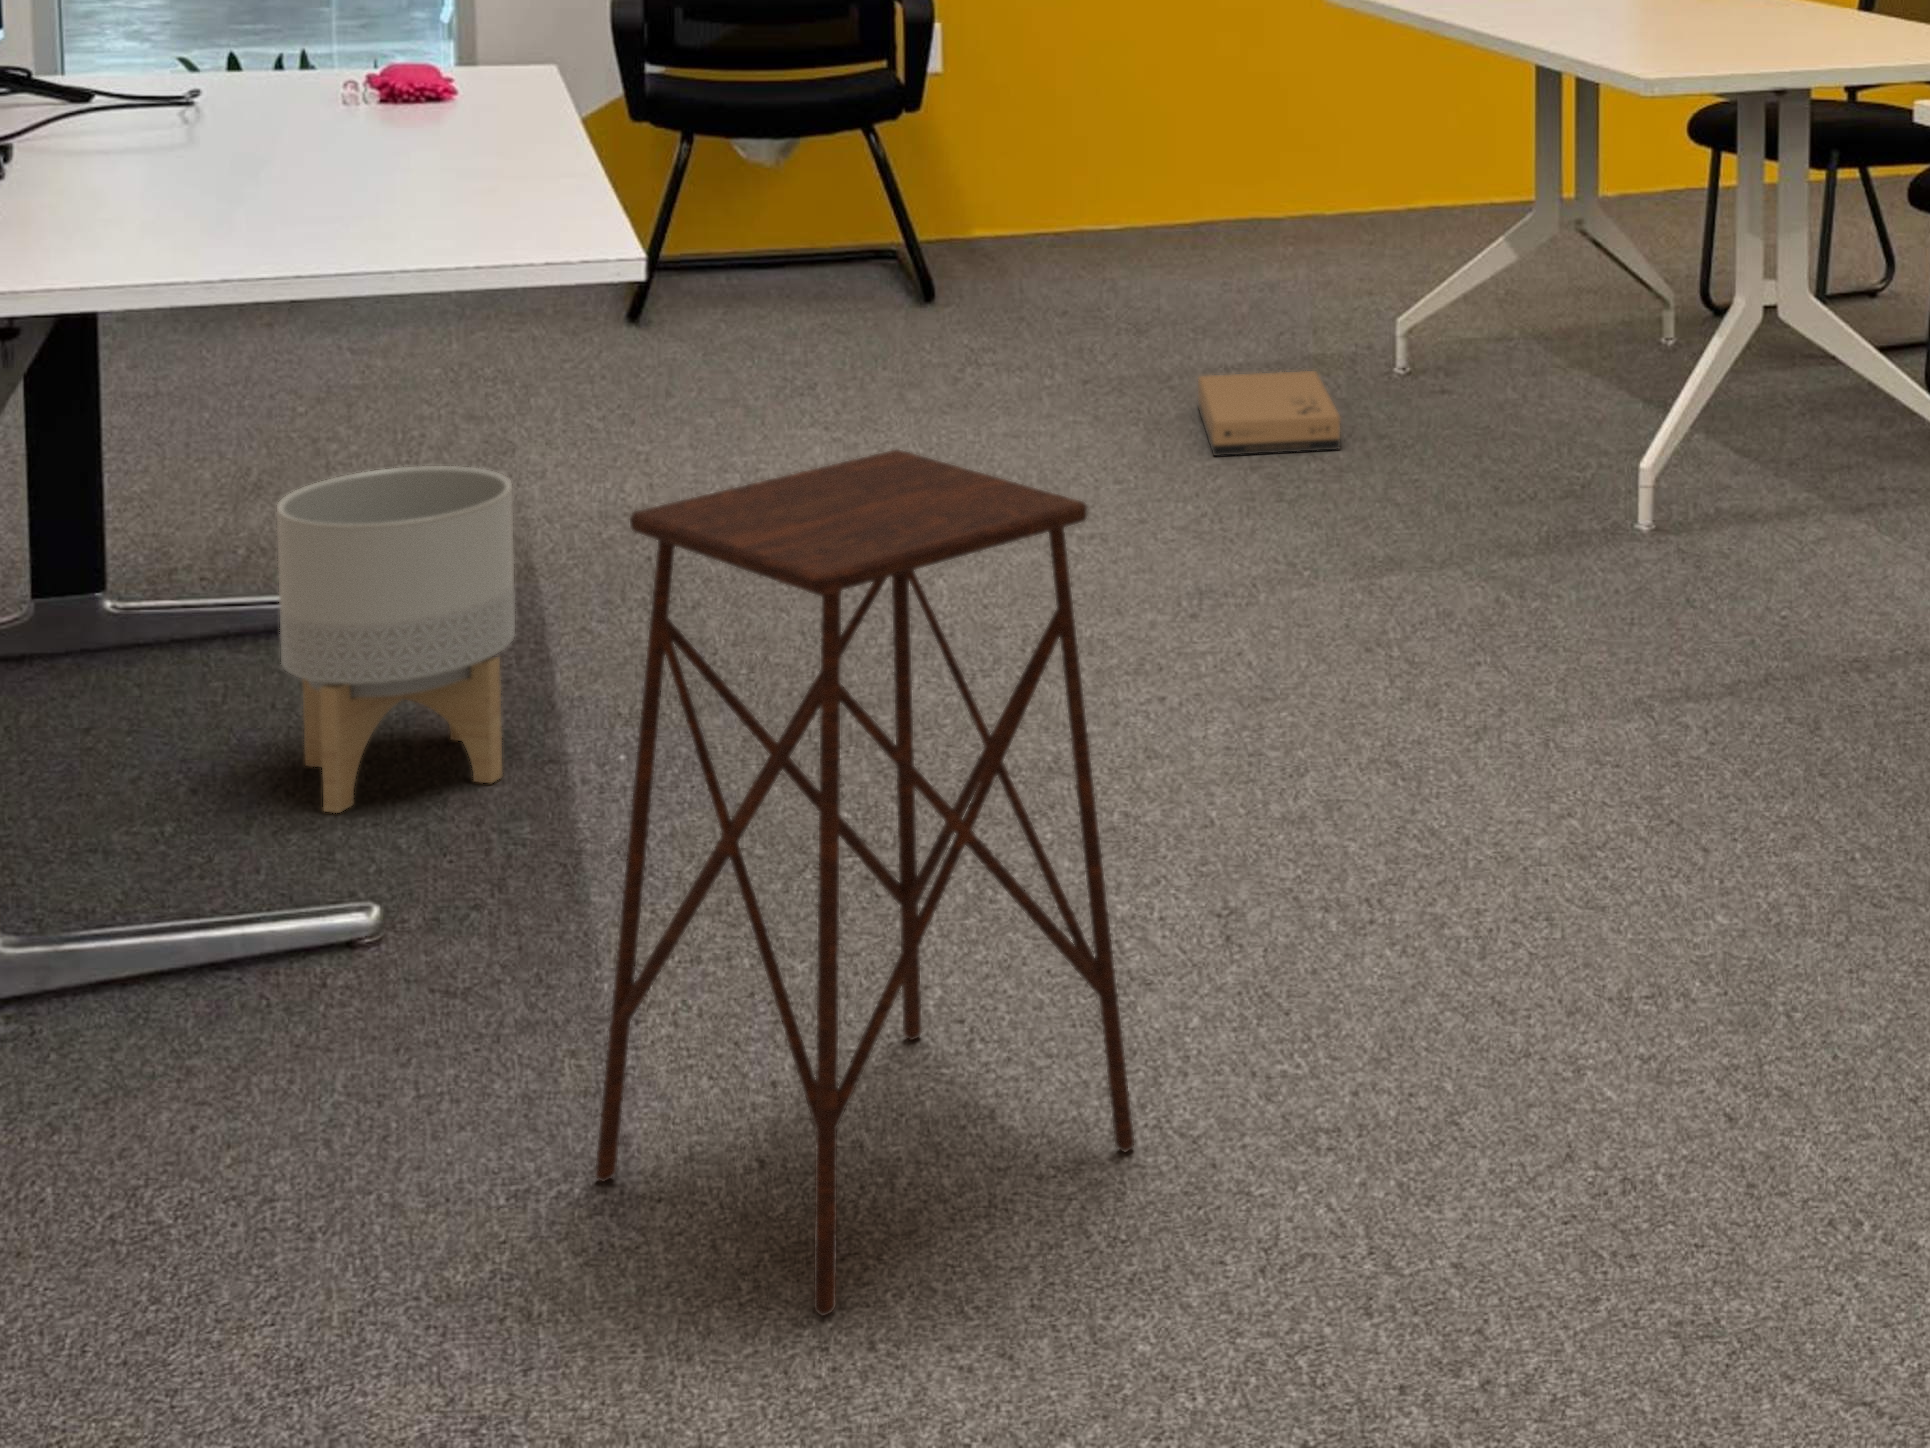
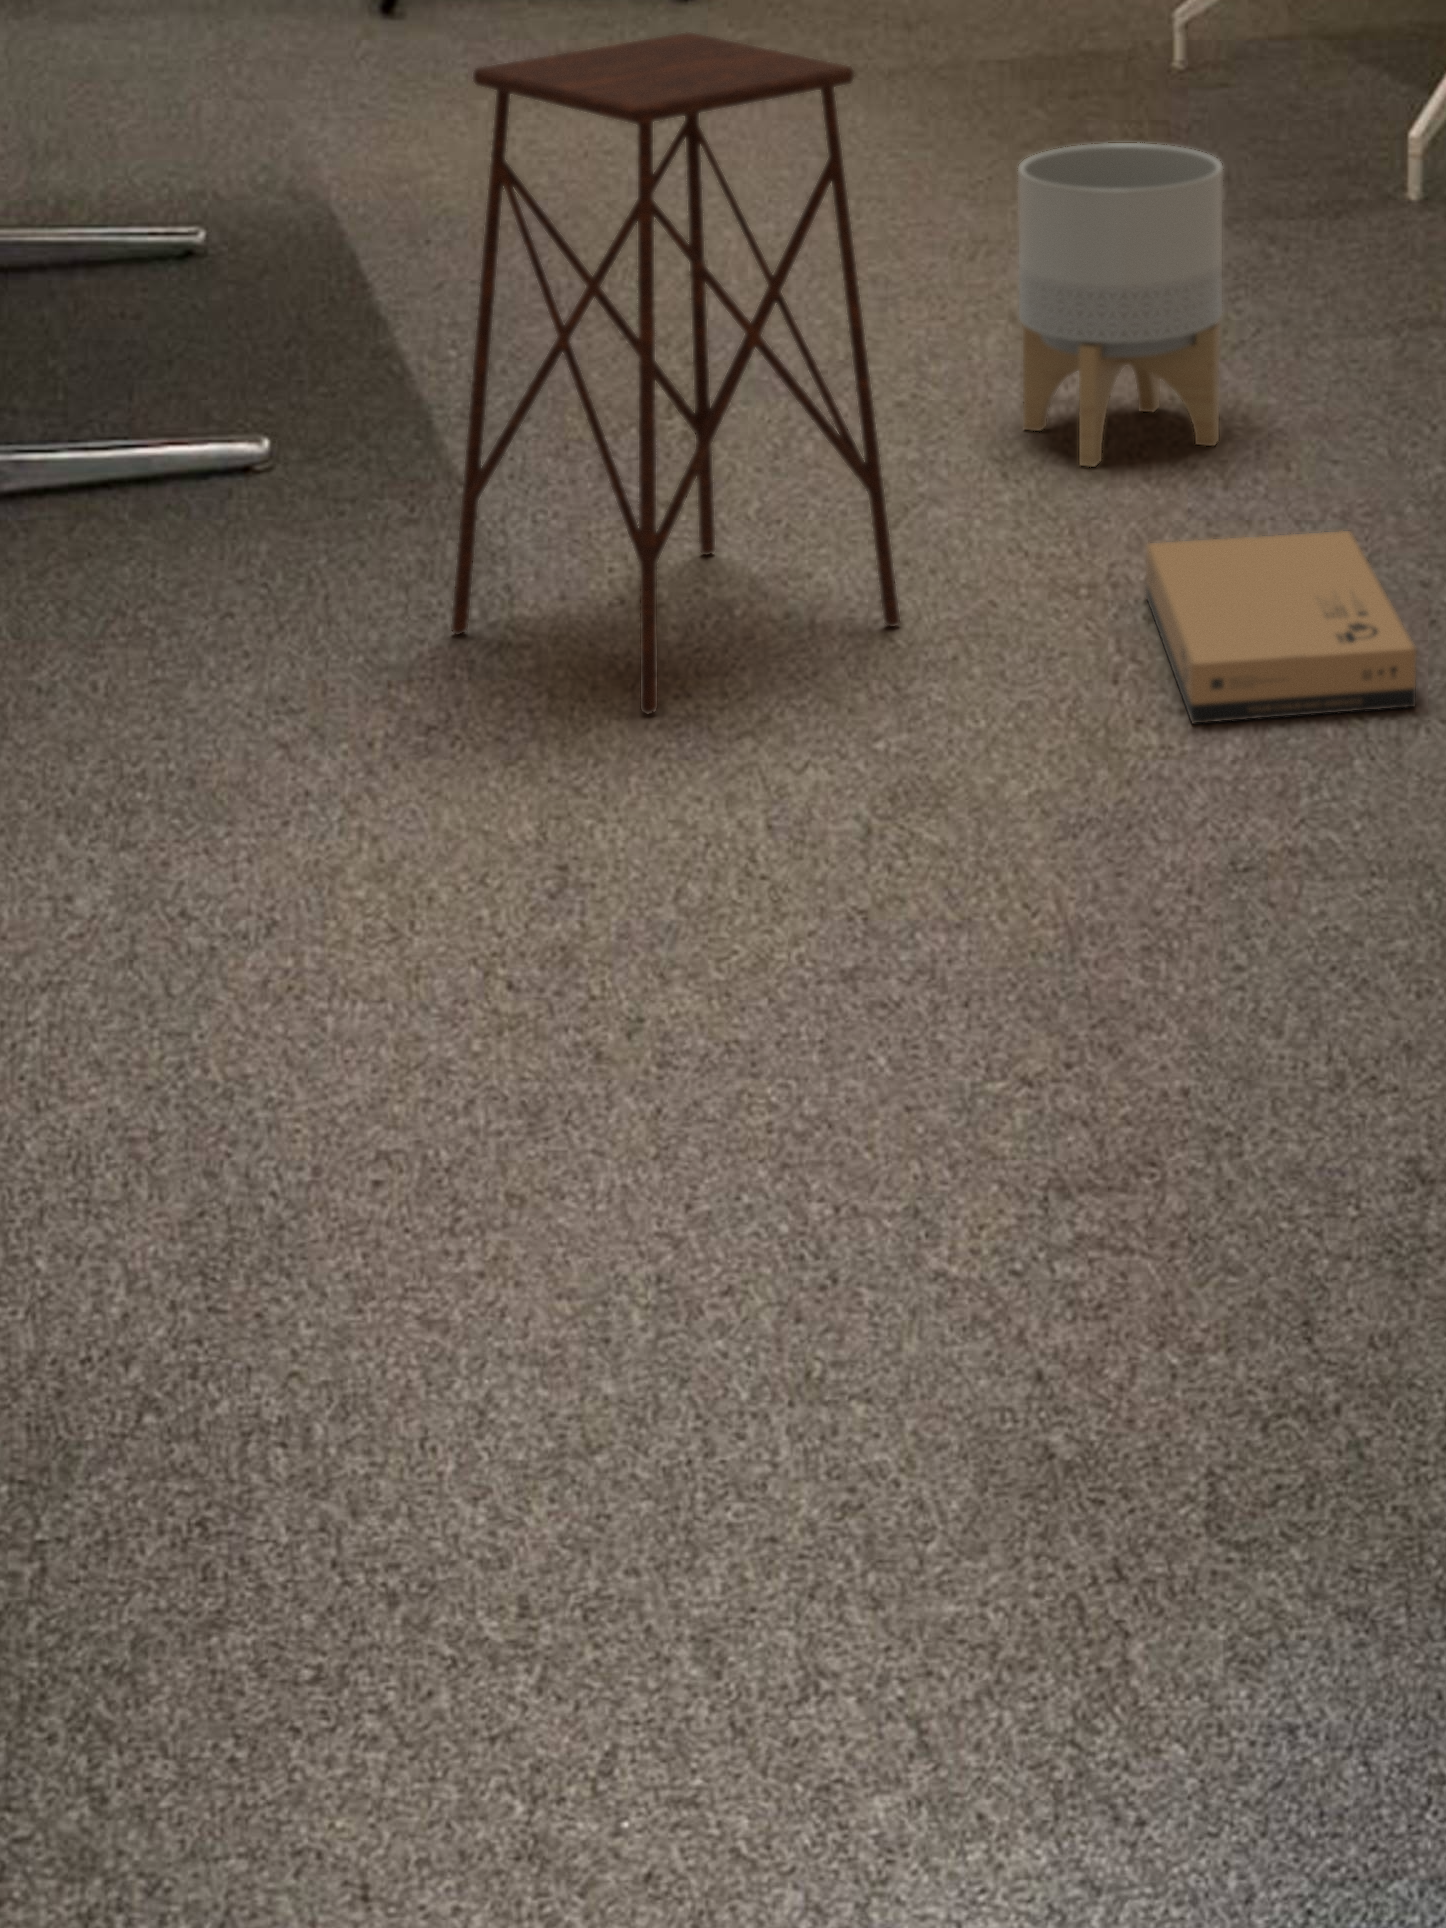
cardboard box: present [1198,371,1341,456] -> present [1146,531,1417,723]
planter: present [277,466,515,813] -> present [1018,143,1223,467]

